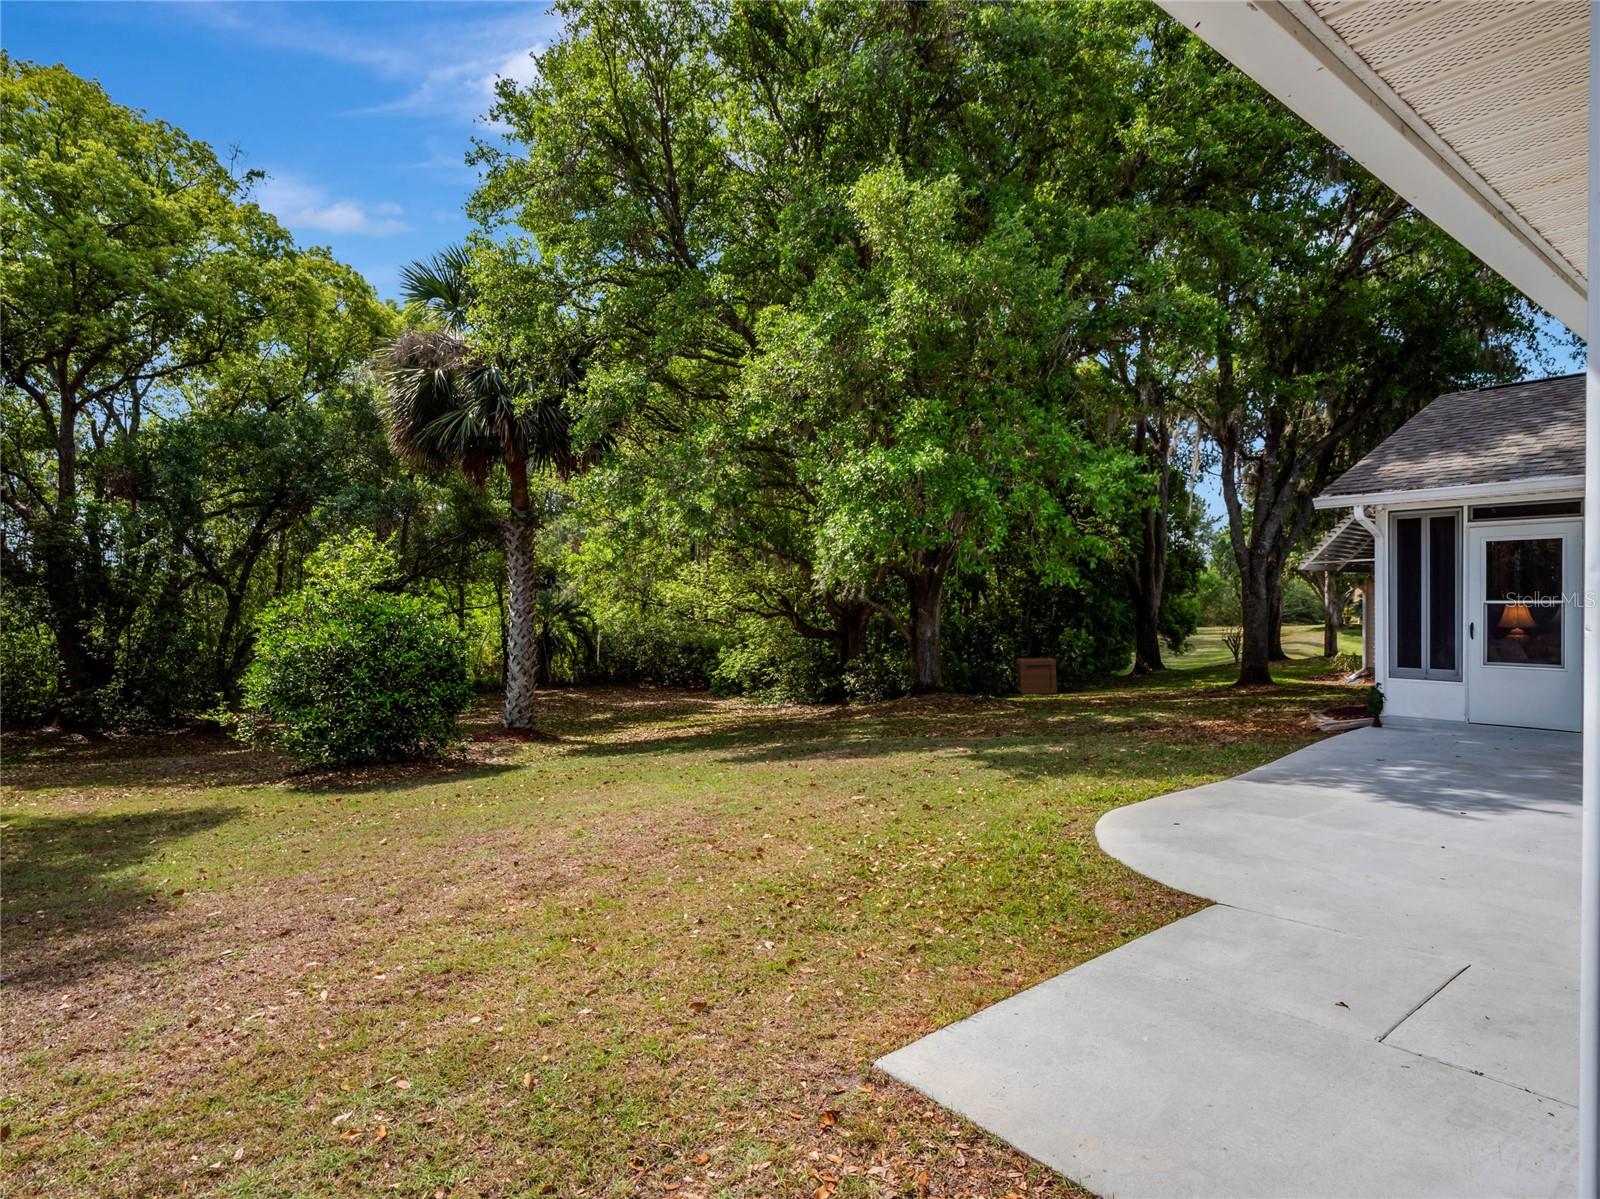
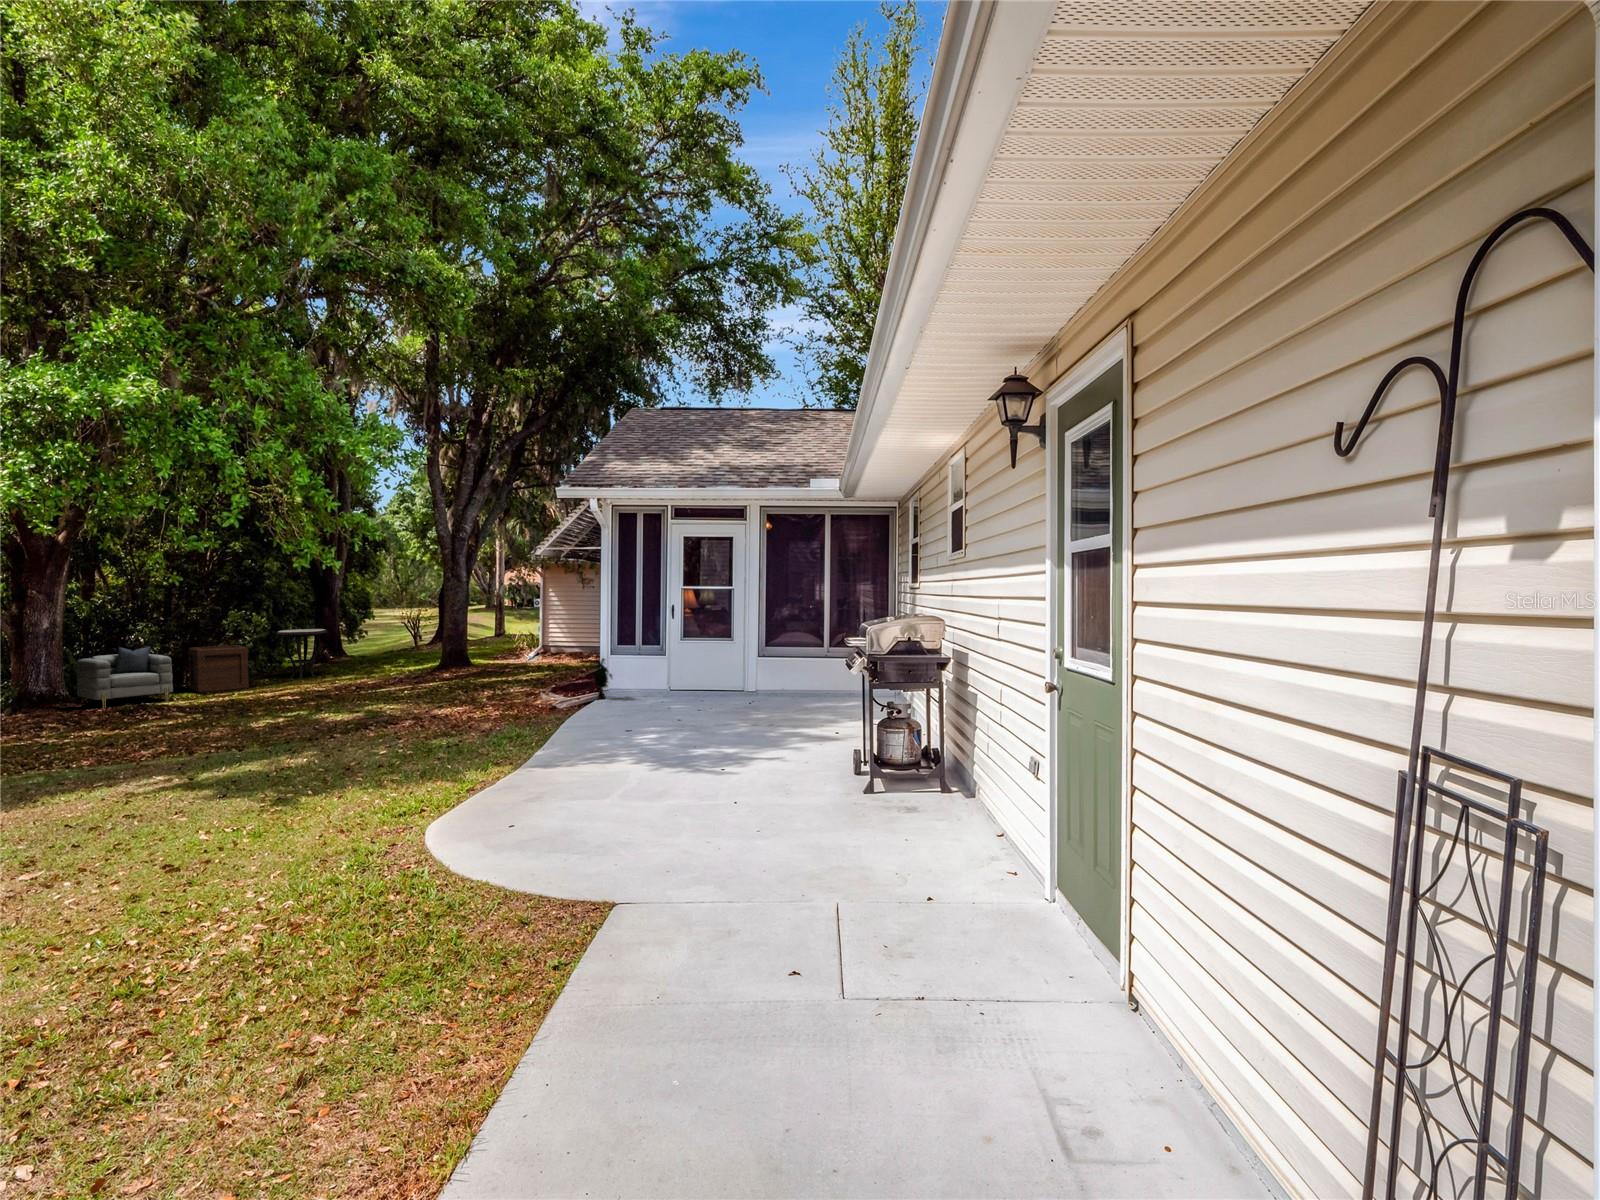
side table: none [1080,646,1122,688] -> present [276,629,327,678]
armchair: none [946,656,1002,700] -> present [76,646,173,708]

